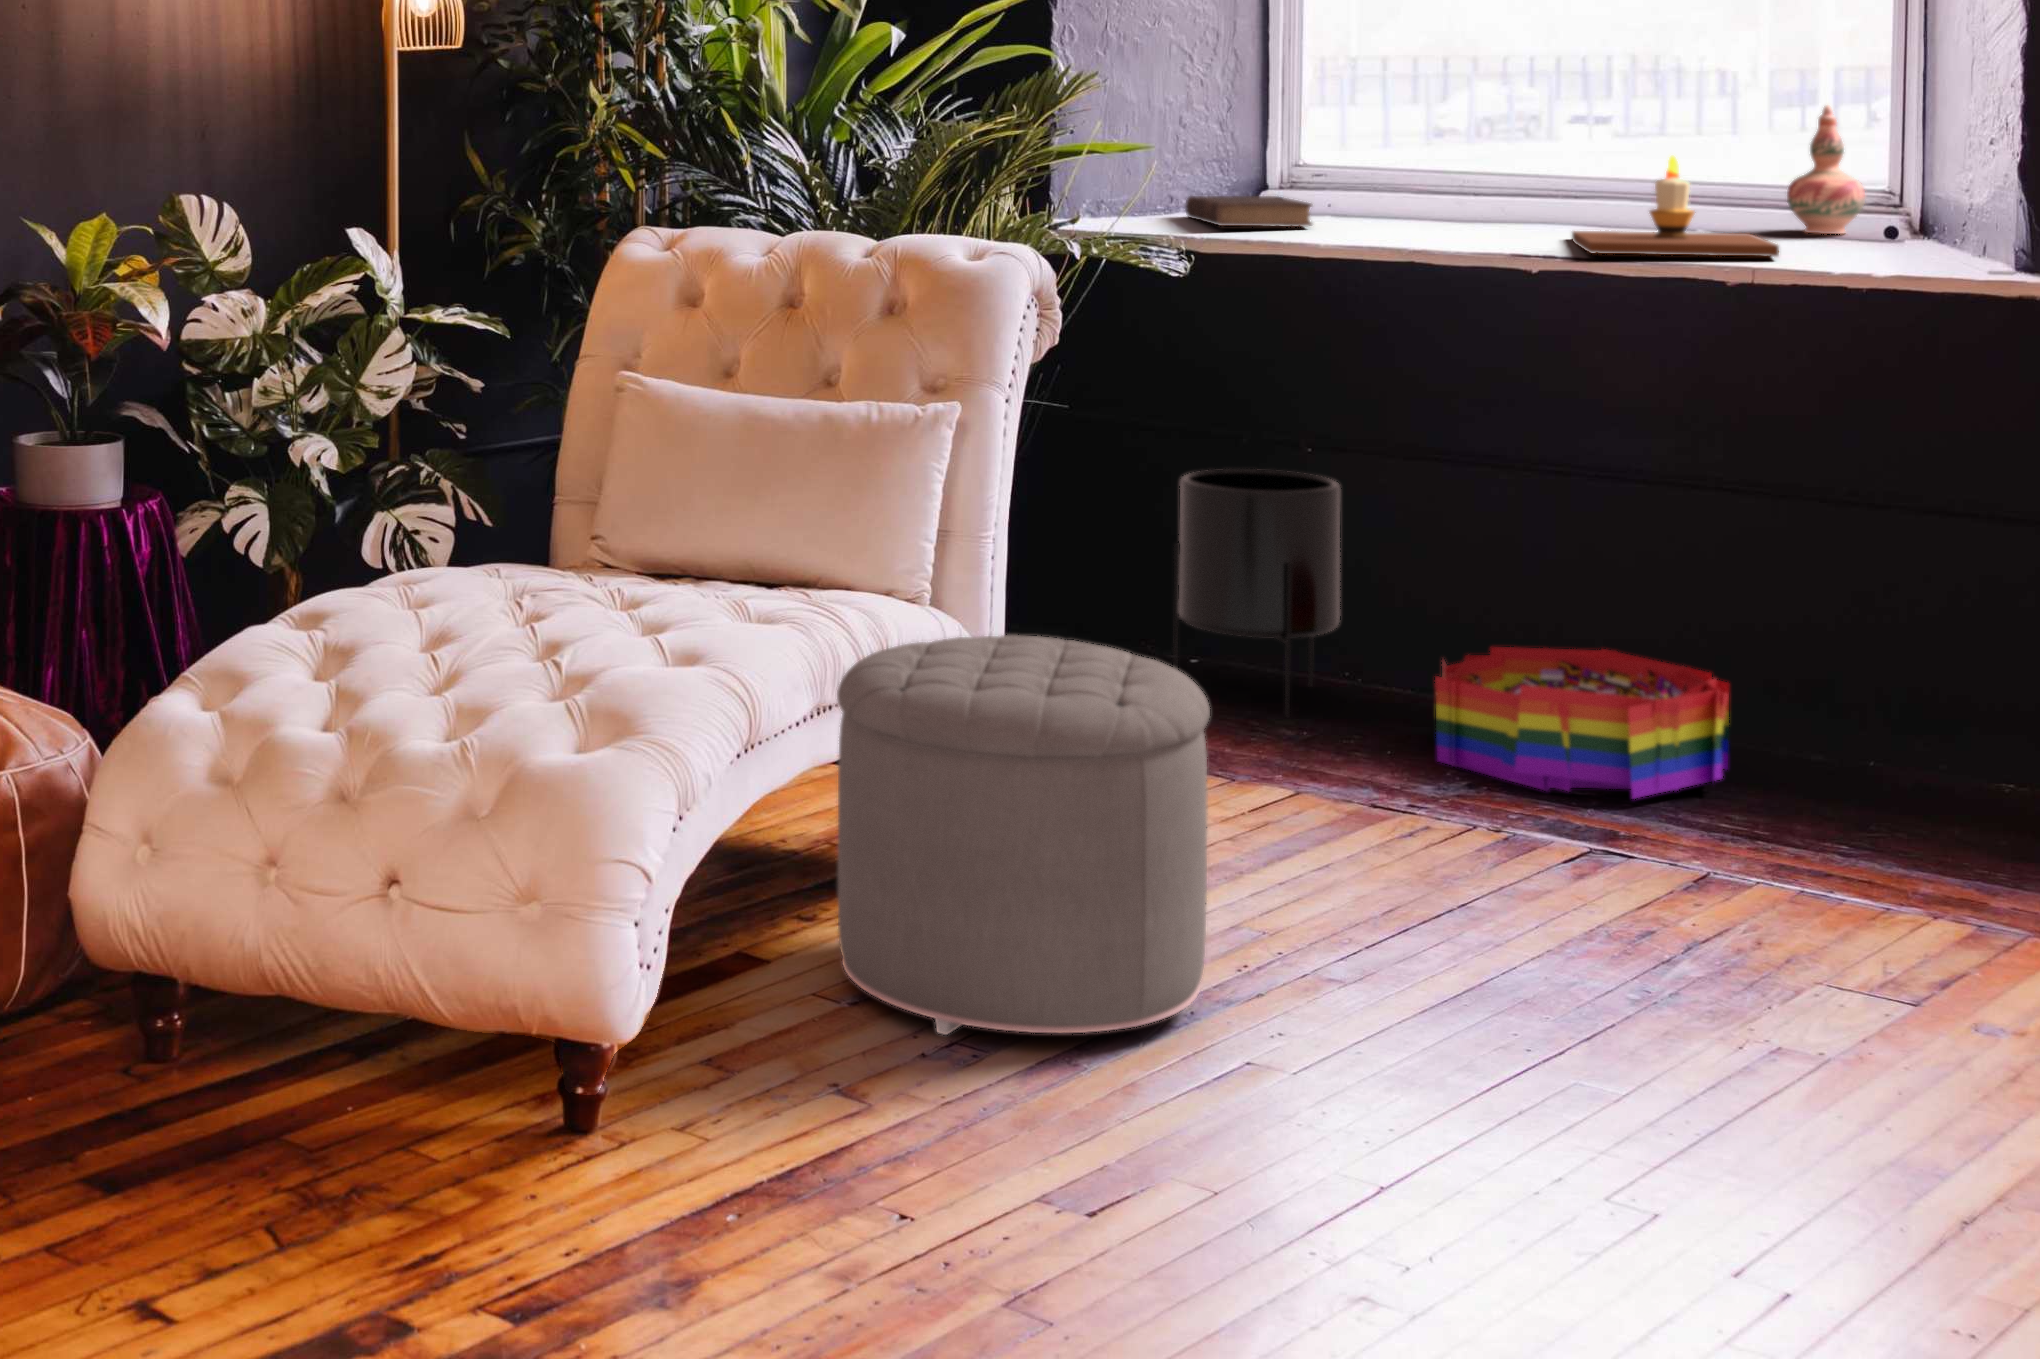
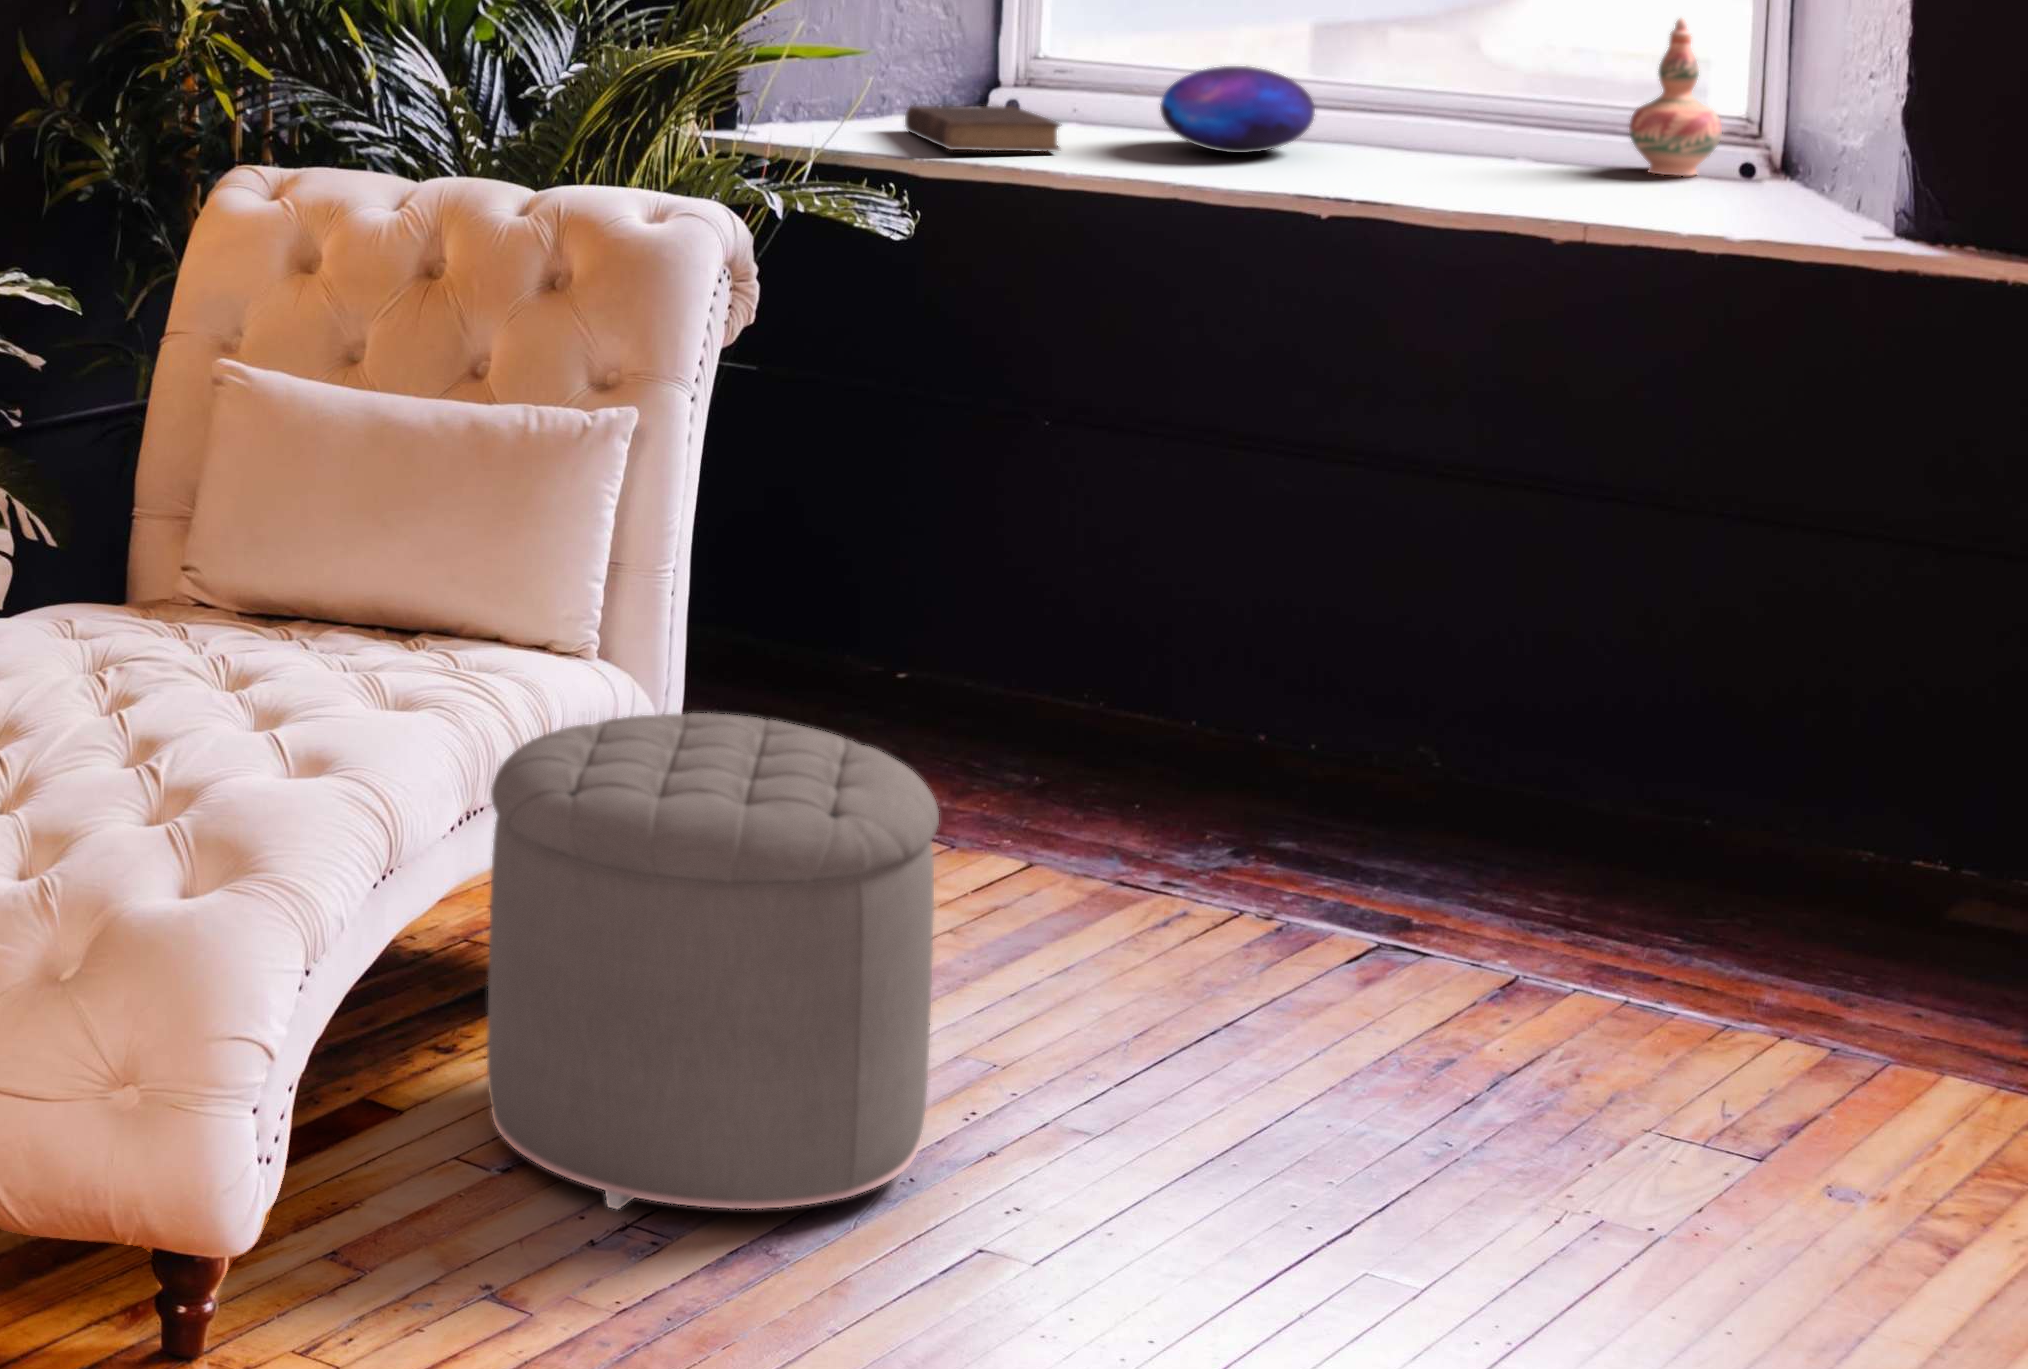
decorative orb: none [1394,155,1523,225] -> present [1160,66,1315,153]
candle: present [1572,156,1779,257] -> none [1372,81,1619,212]
planter: present [1173,469,1340,717] -> none [879,455,1087,763]
storage bin: present [1435,647,1729,798] -> none [1195,681,1543,877]

